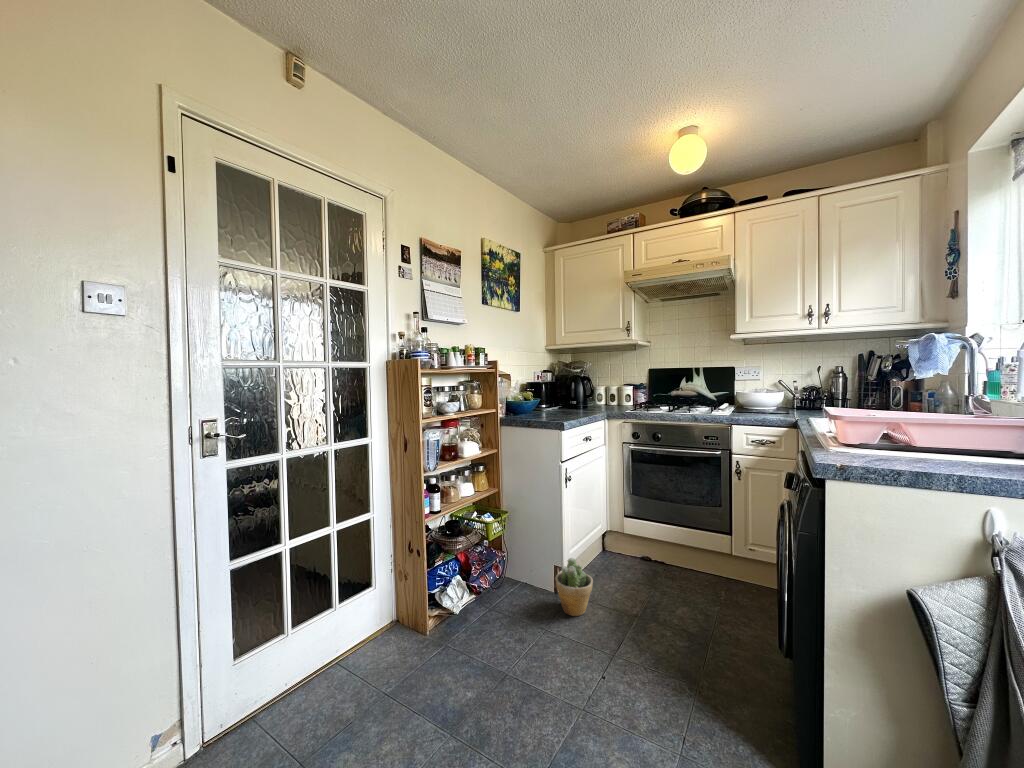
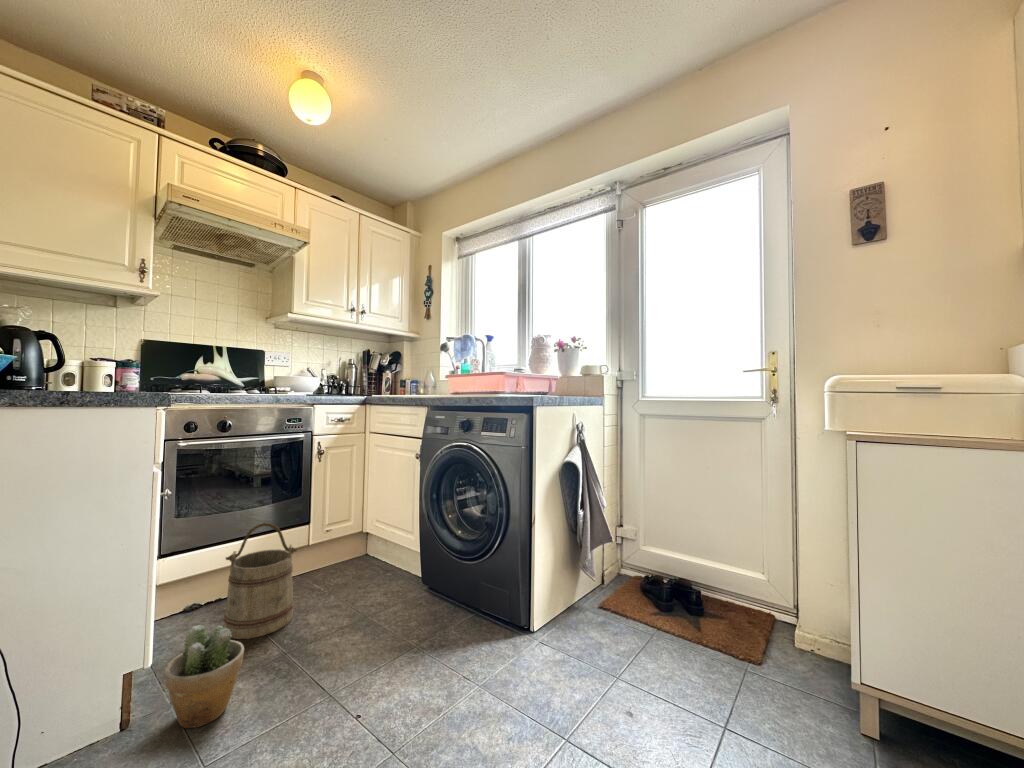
bucket: none [631,516,679,601] -> present [223,523,297,639]

